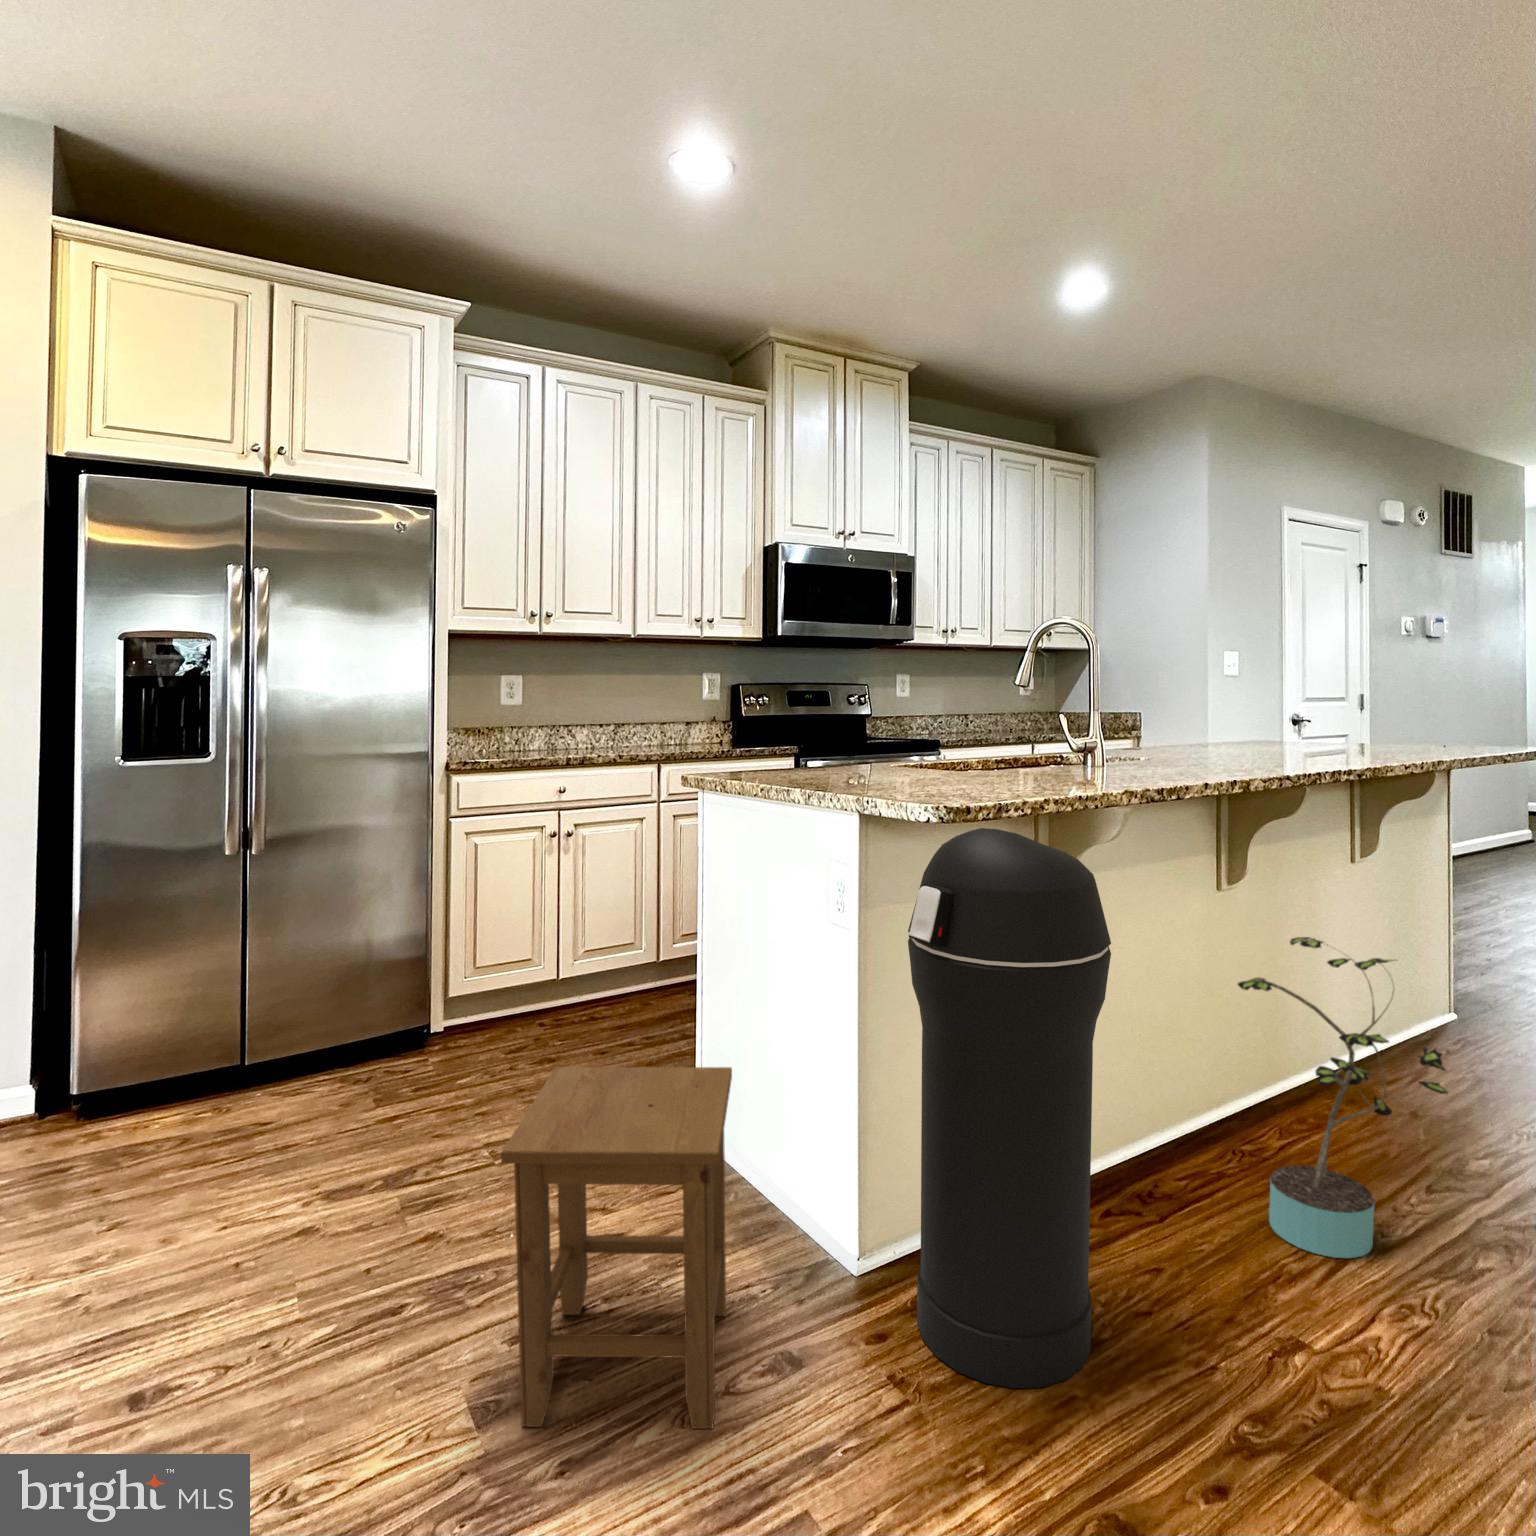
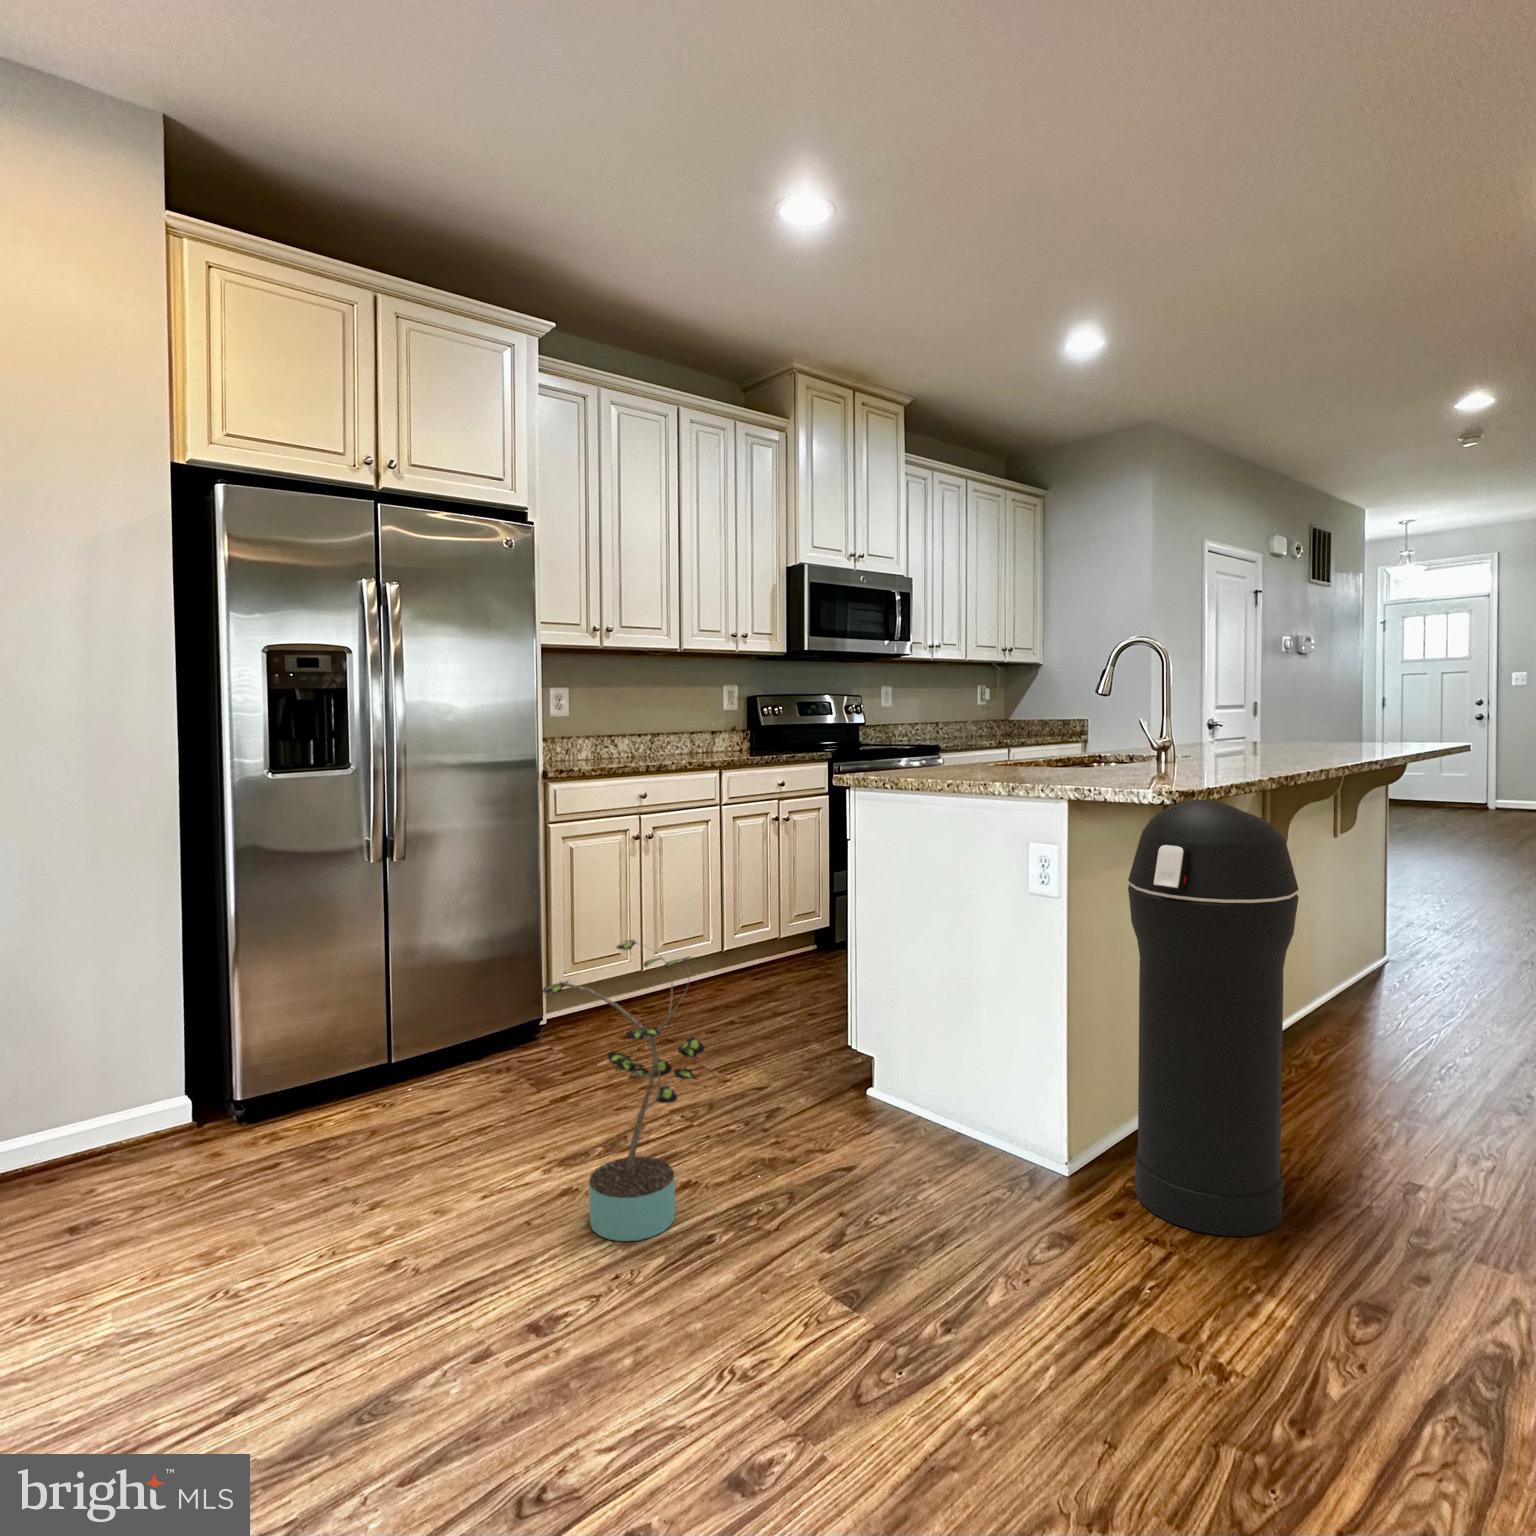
potted plant: present [1238,937,1449,1258] -> present [543,940,705,1241]
stool: present [501,1067,732,1429] -> none [841,1007,1051,1304]

